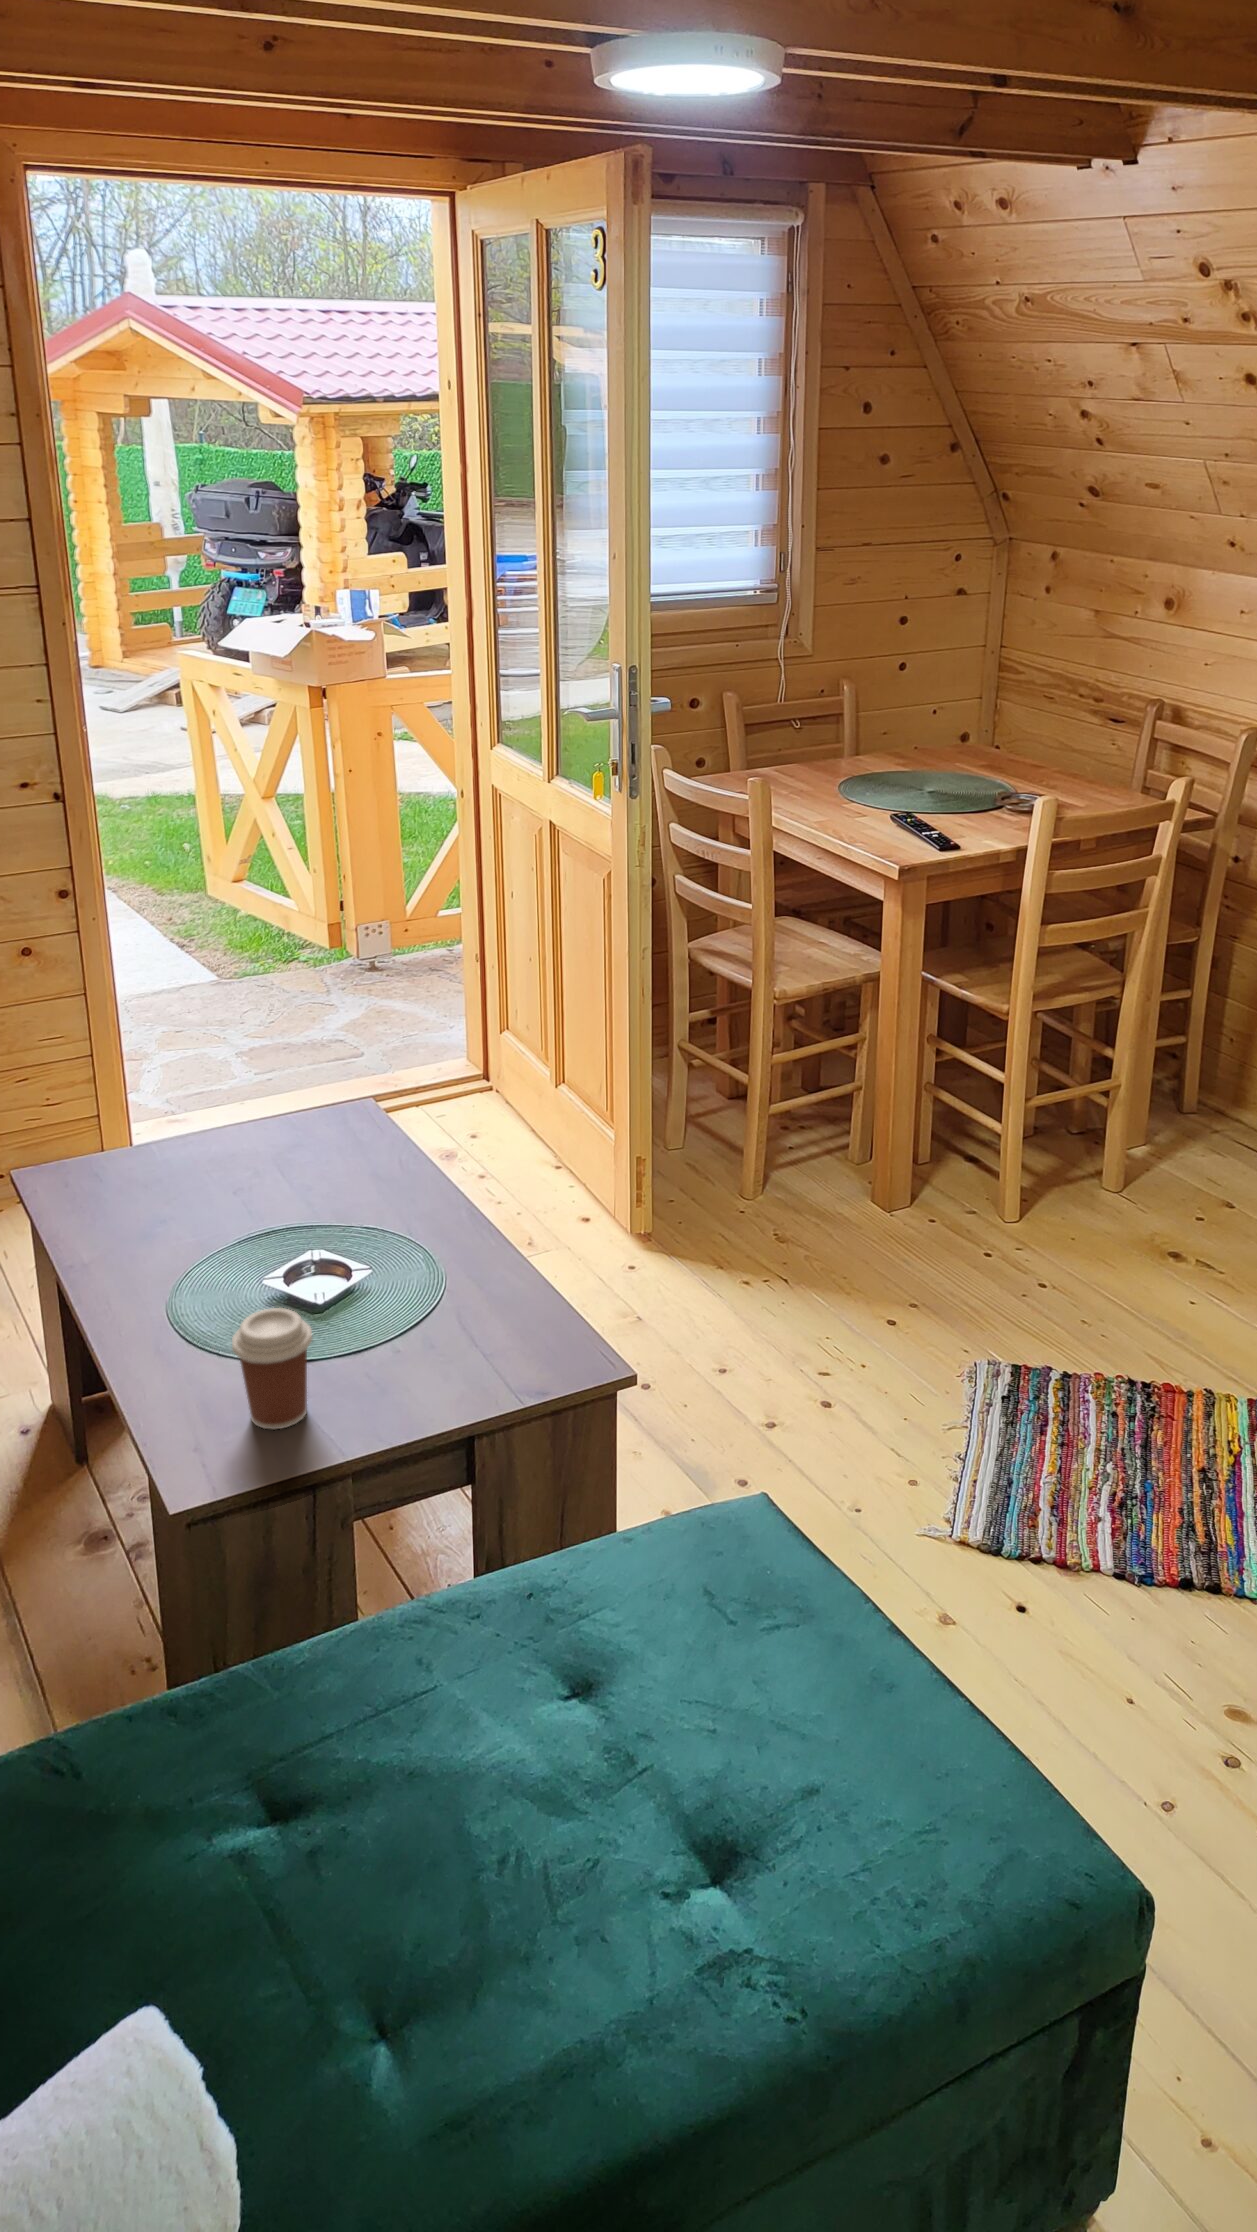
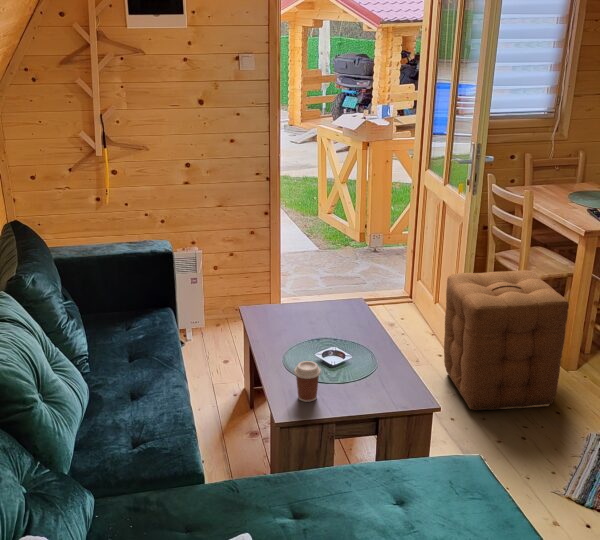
ottoman: none [591,975,898,1350] -> present [444,270,569,410]

